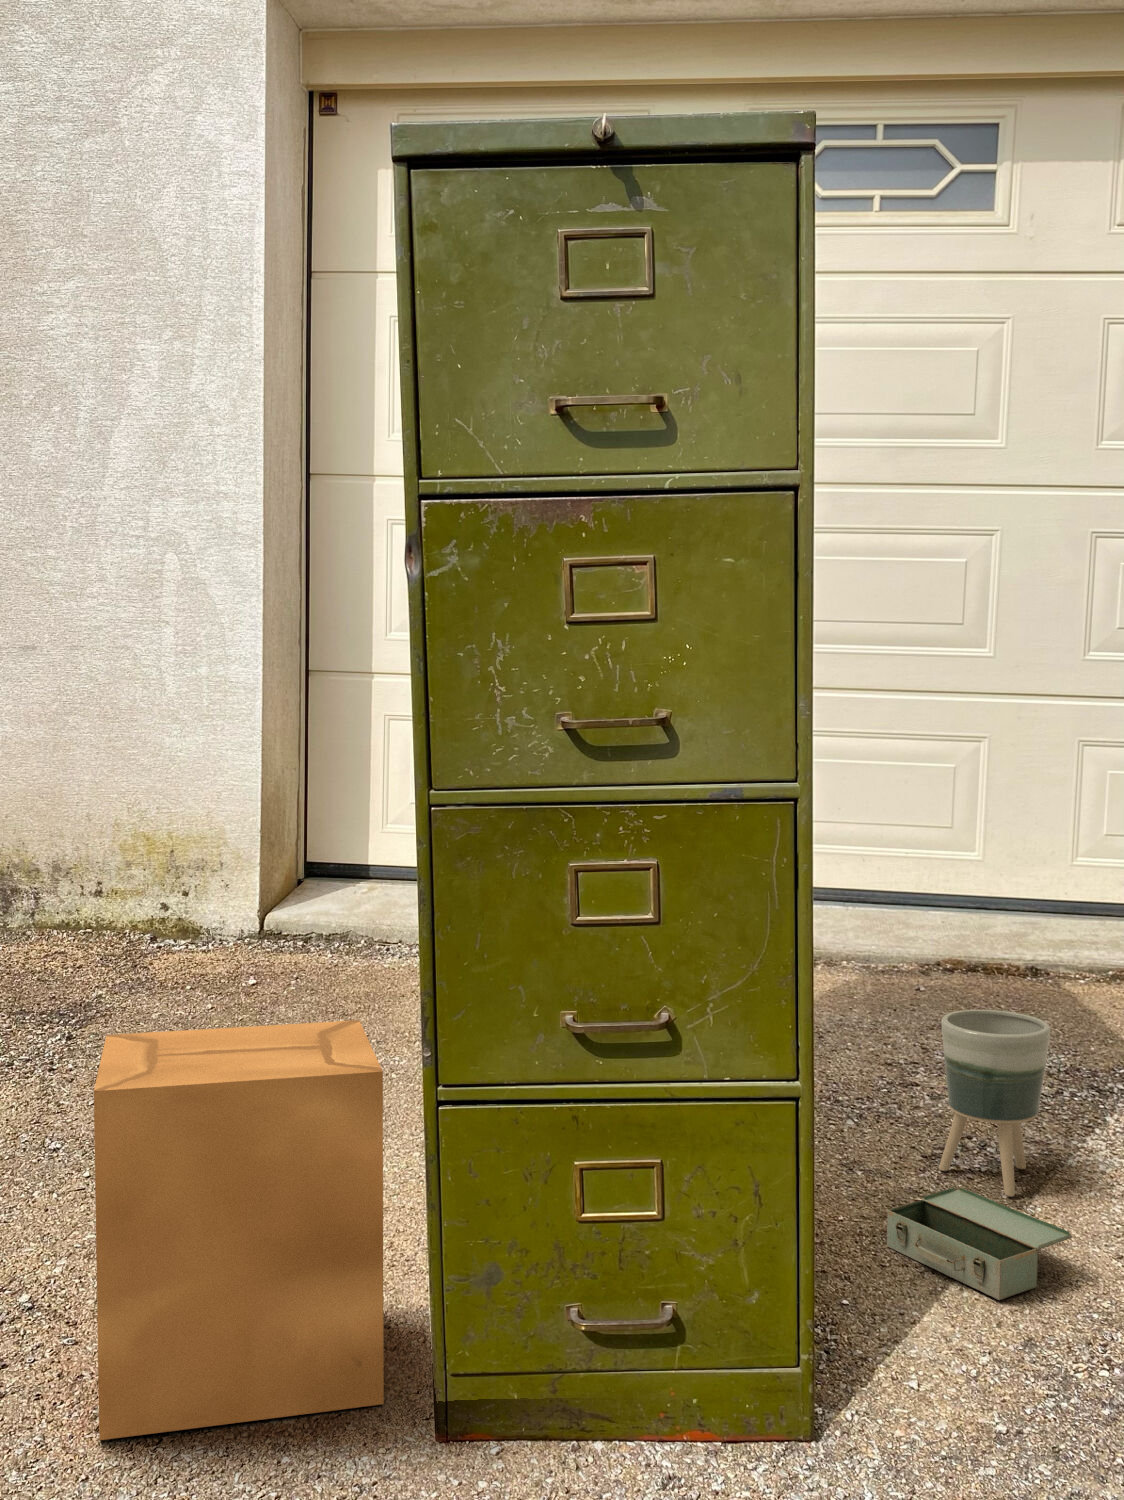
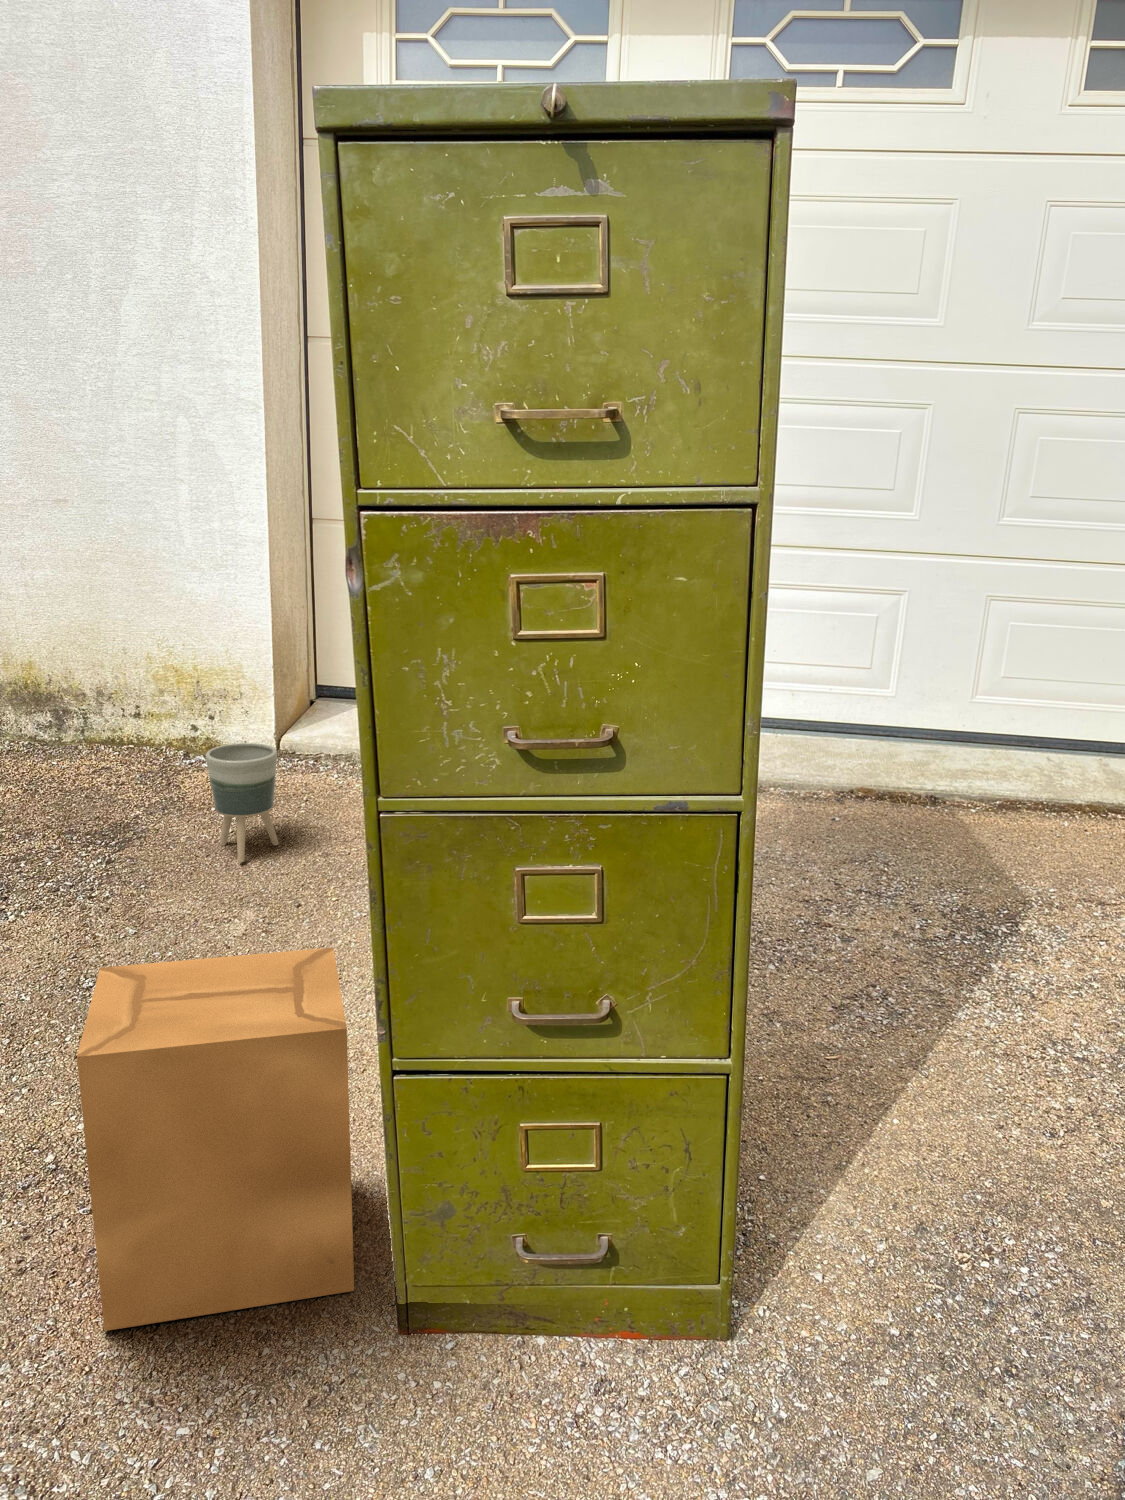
planter: present [939,1010,1051,1196] -> present [206,743,279,862]
toolbox: present [887,1187,1072,1300] -> none [799,1058,960,1177]

